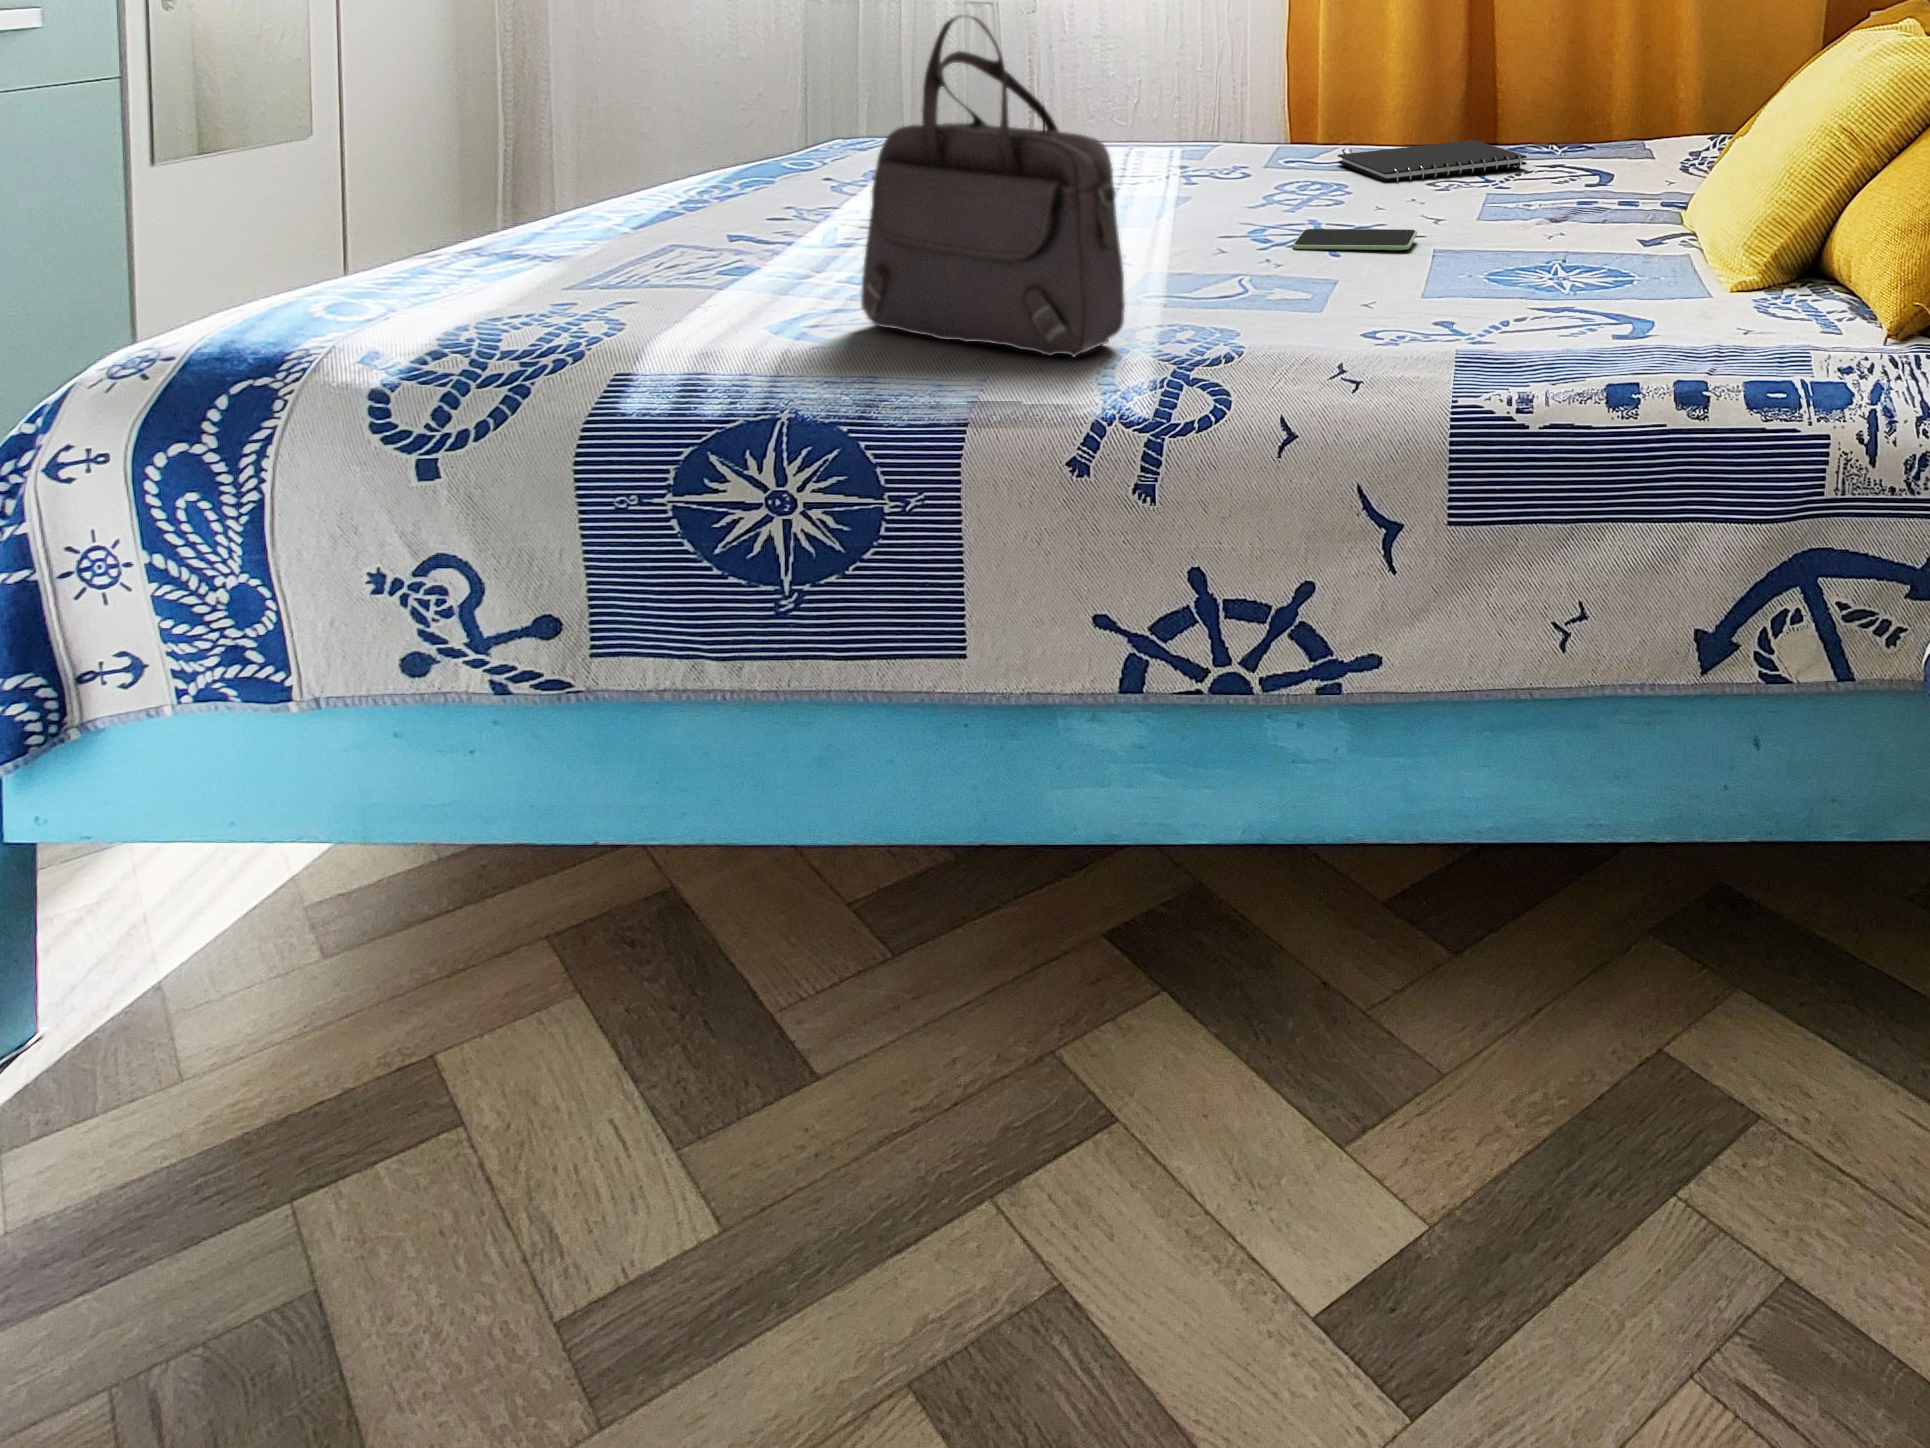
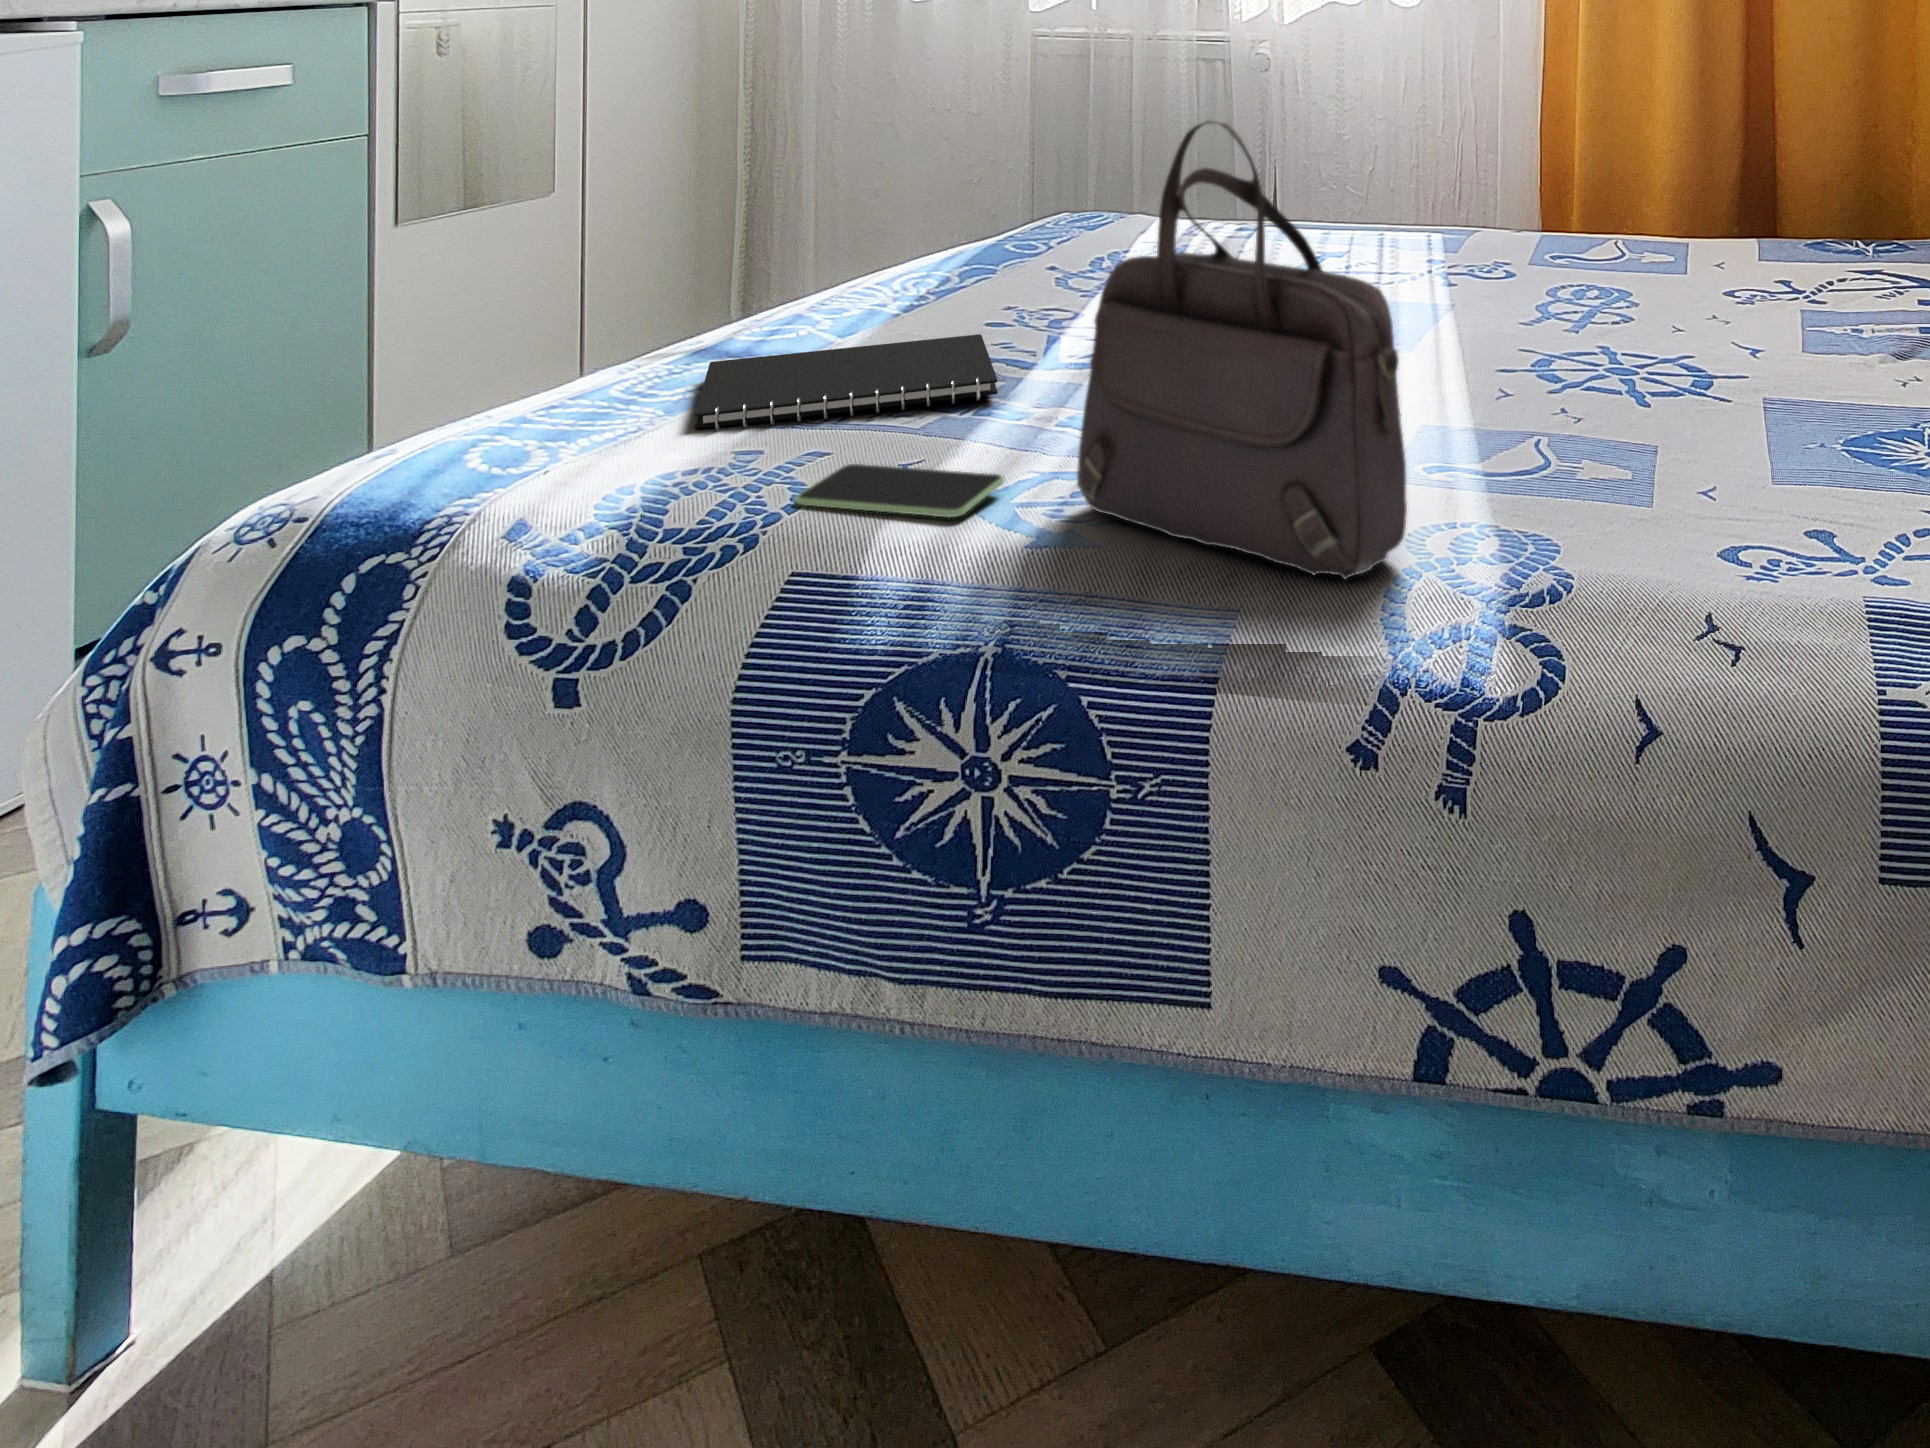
notebook: present [1338,140,1527,182] -> present [695,334,998,431]
smartphone: present [1293,229,1417,250] -> present [795,464,1004,517]

